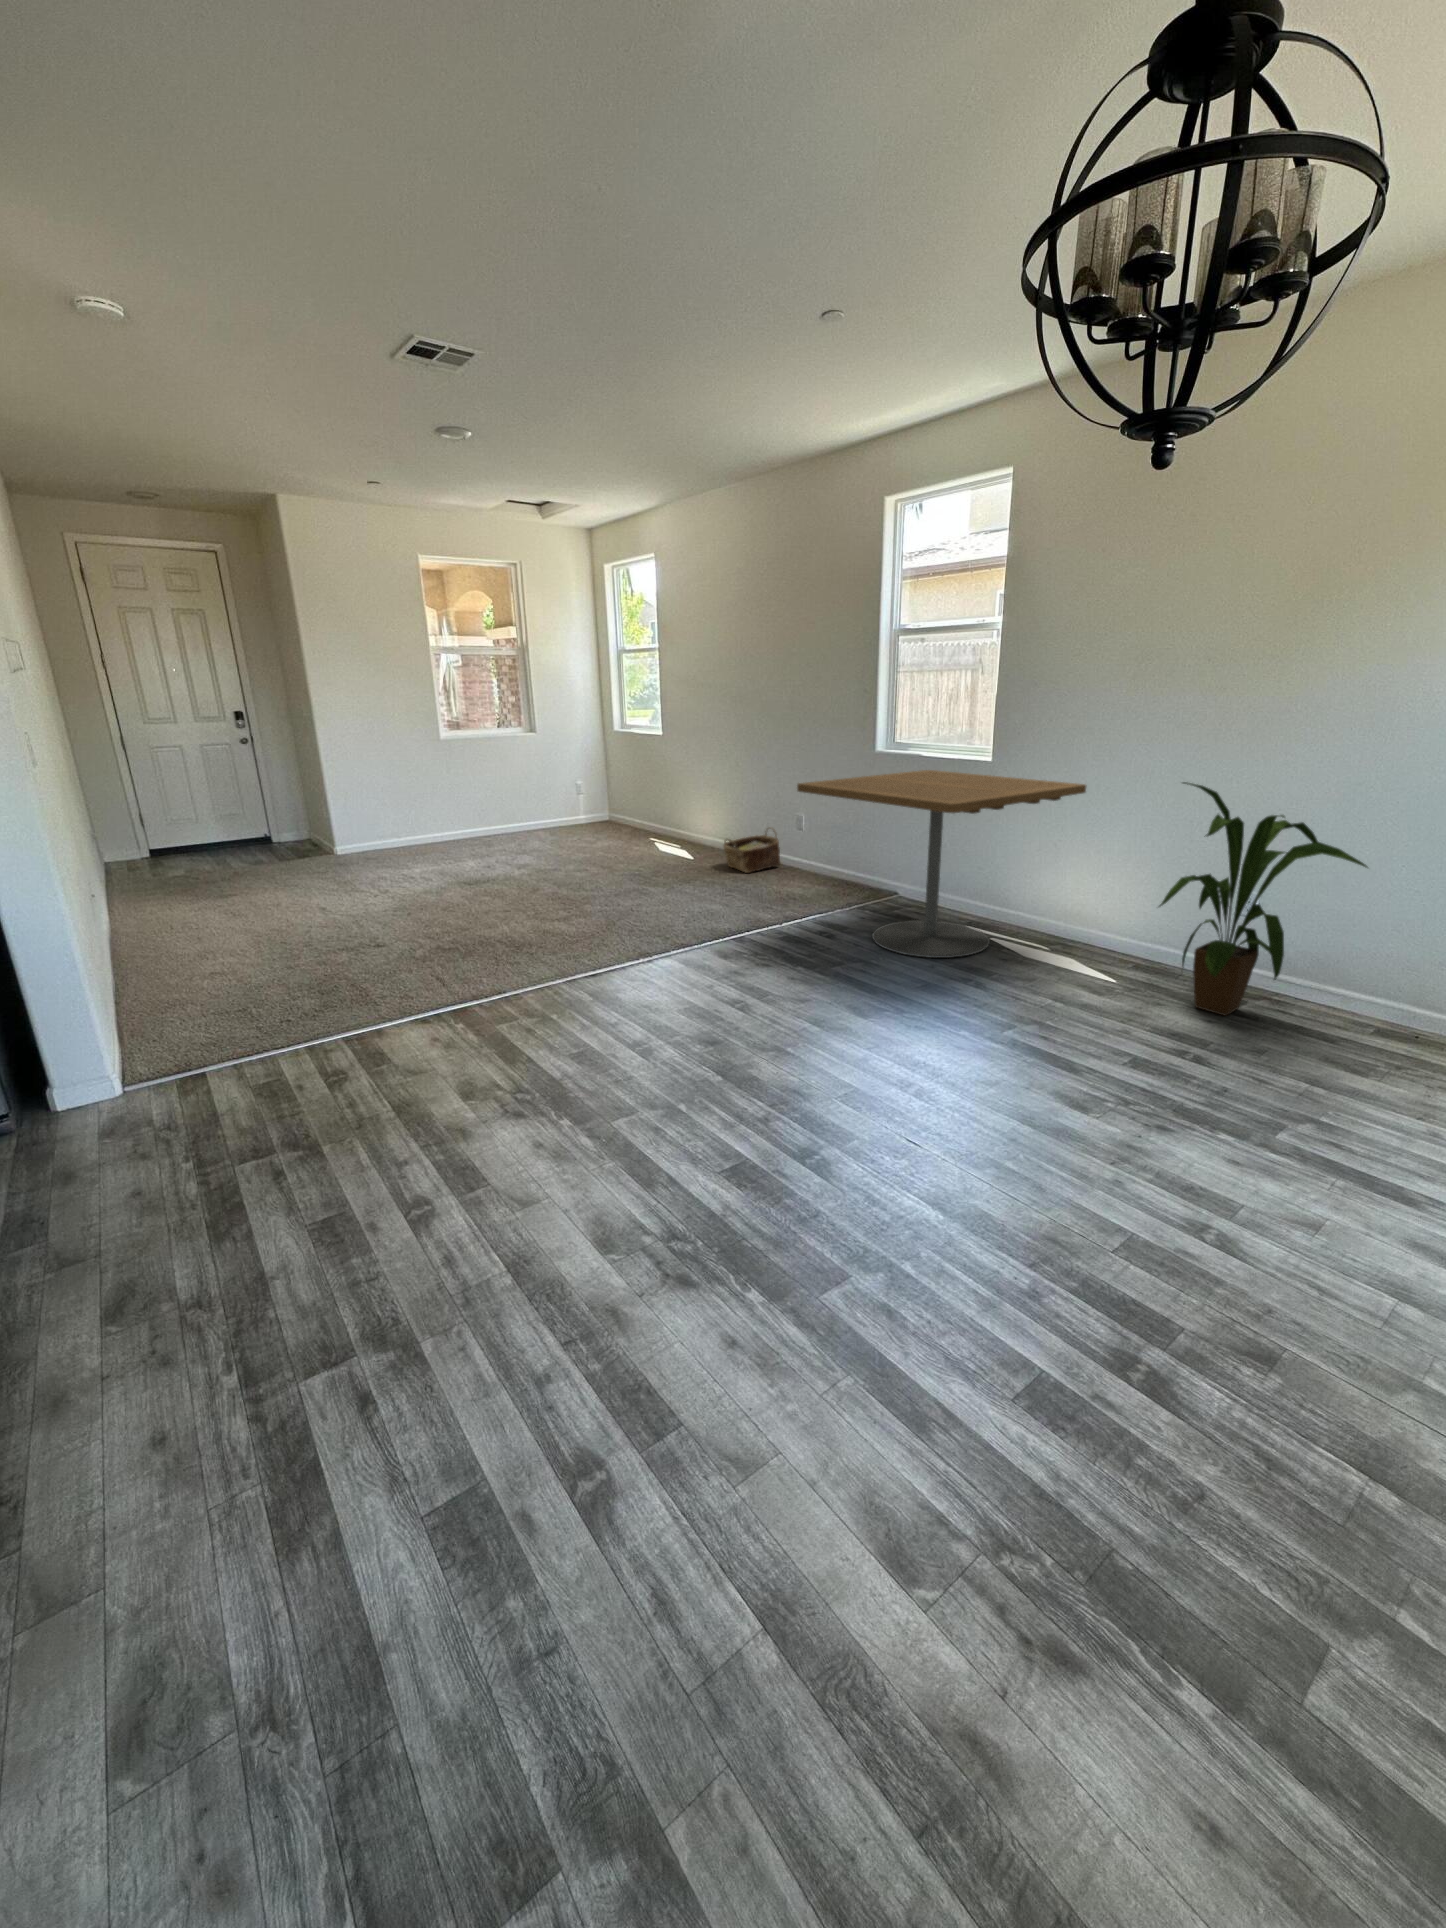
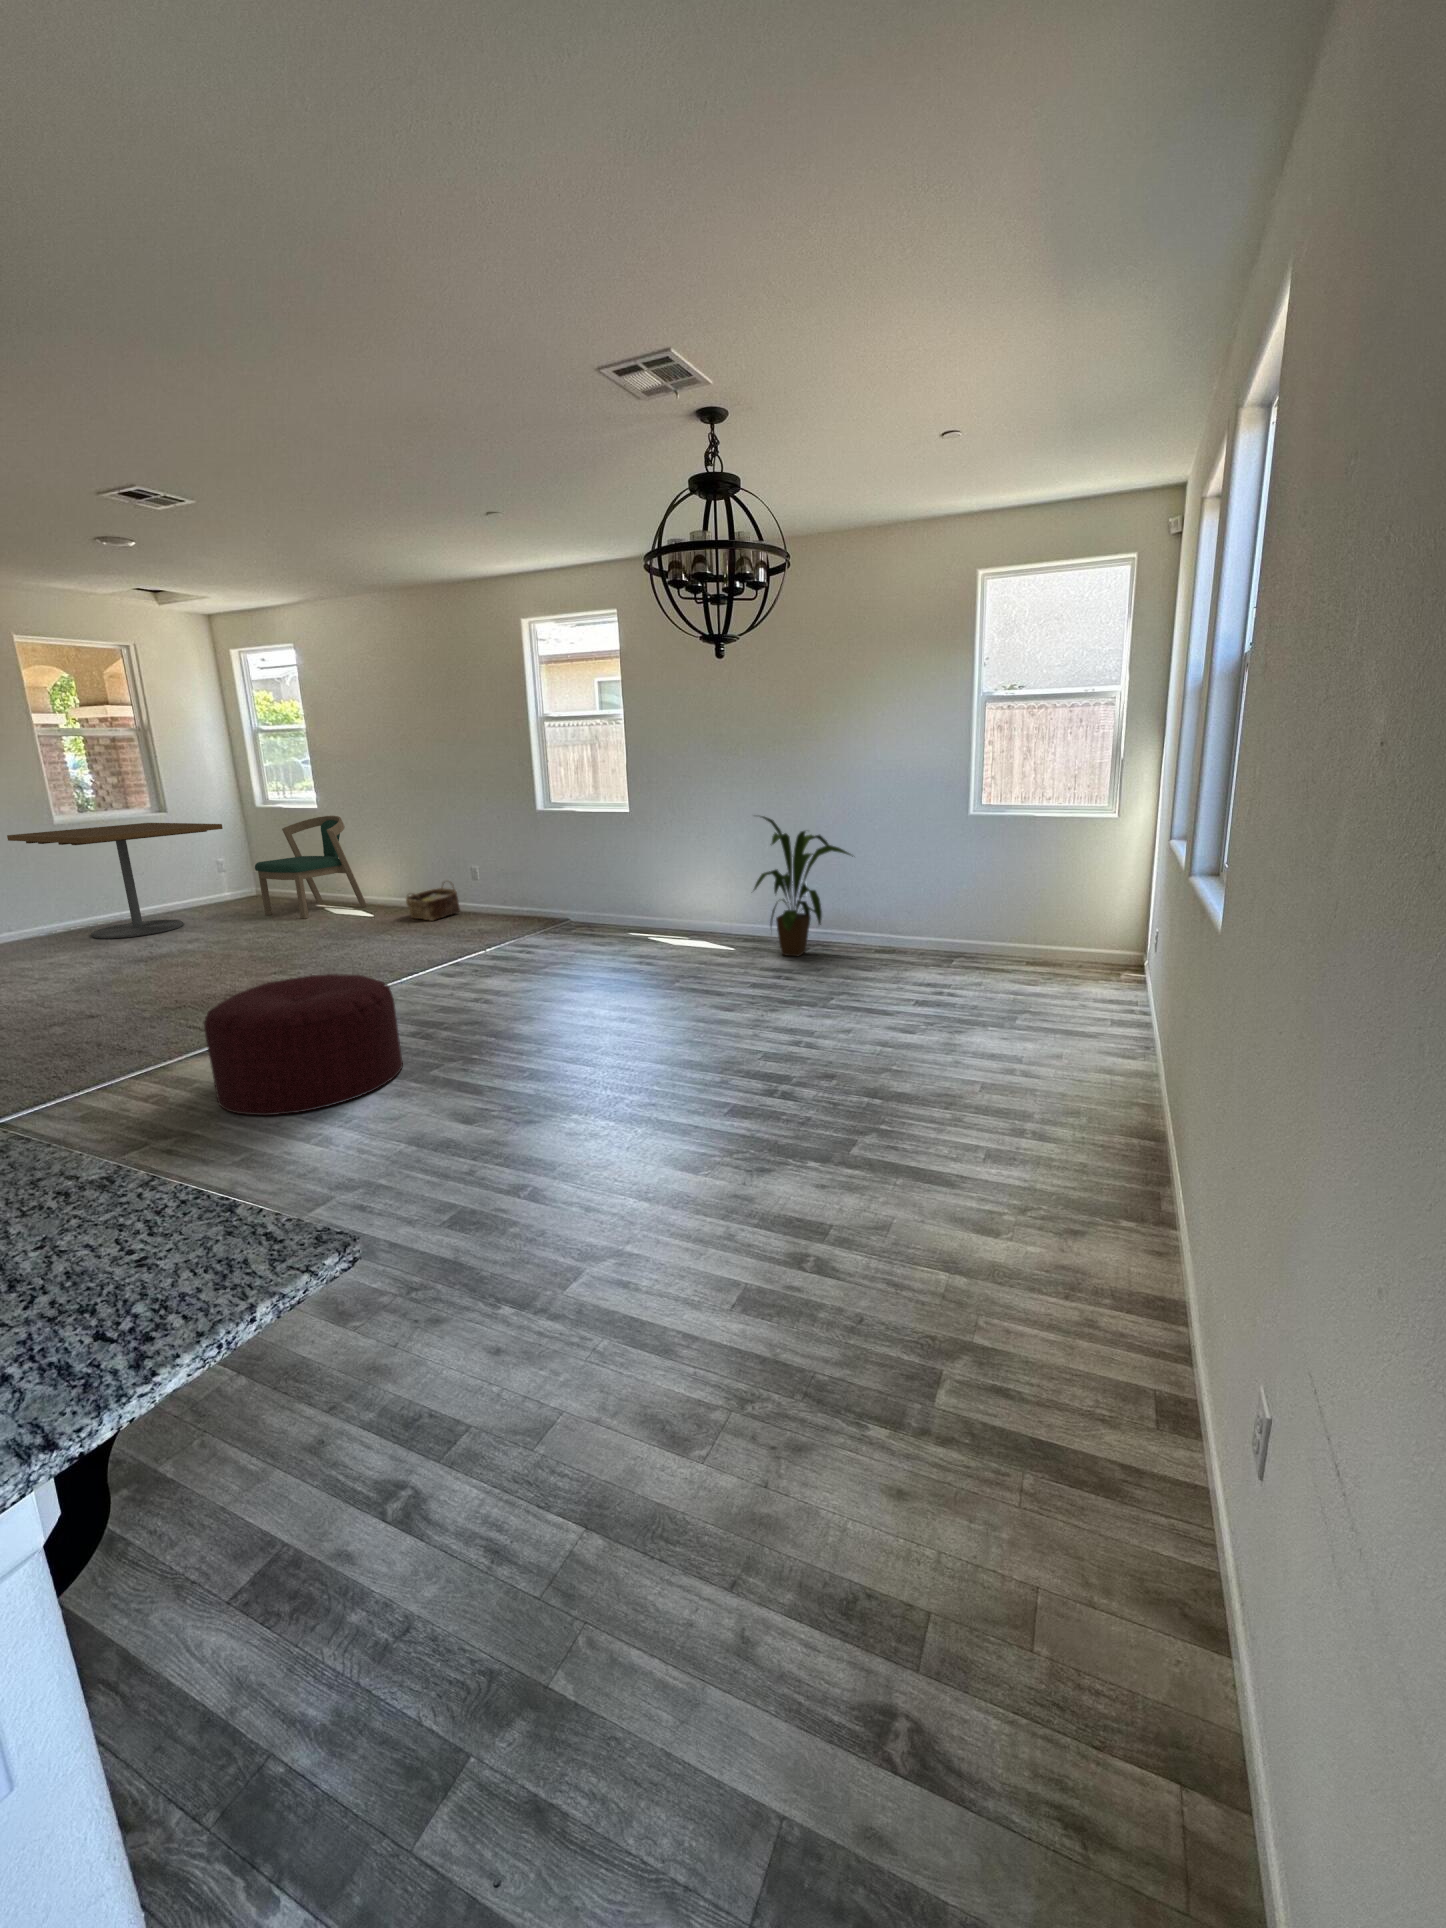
dining chair: none [596,744,695,853] -> present [255,816,367,918]
dining table: present [797,770,1086,958] -> present [7,823,223,939]
ottoman: none [361,957,596,1151] -> present [204,974,403,1115]

